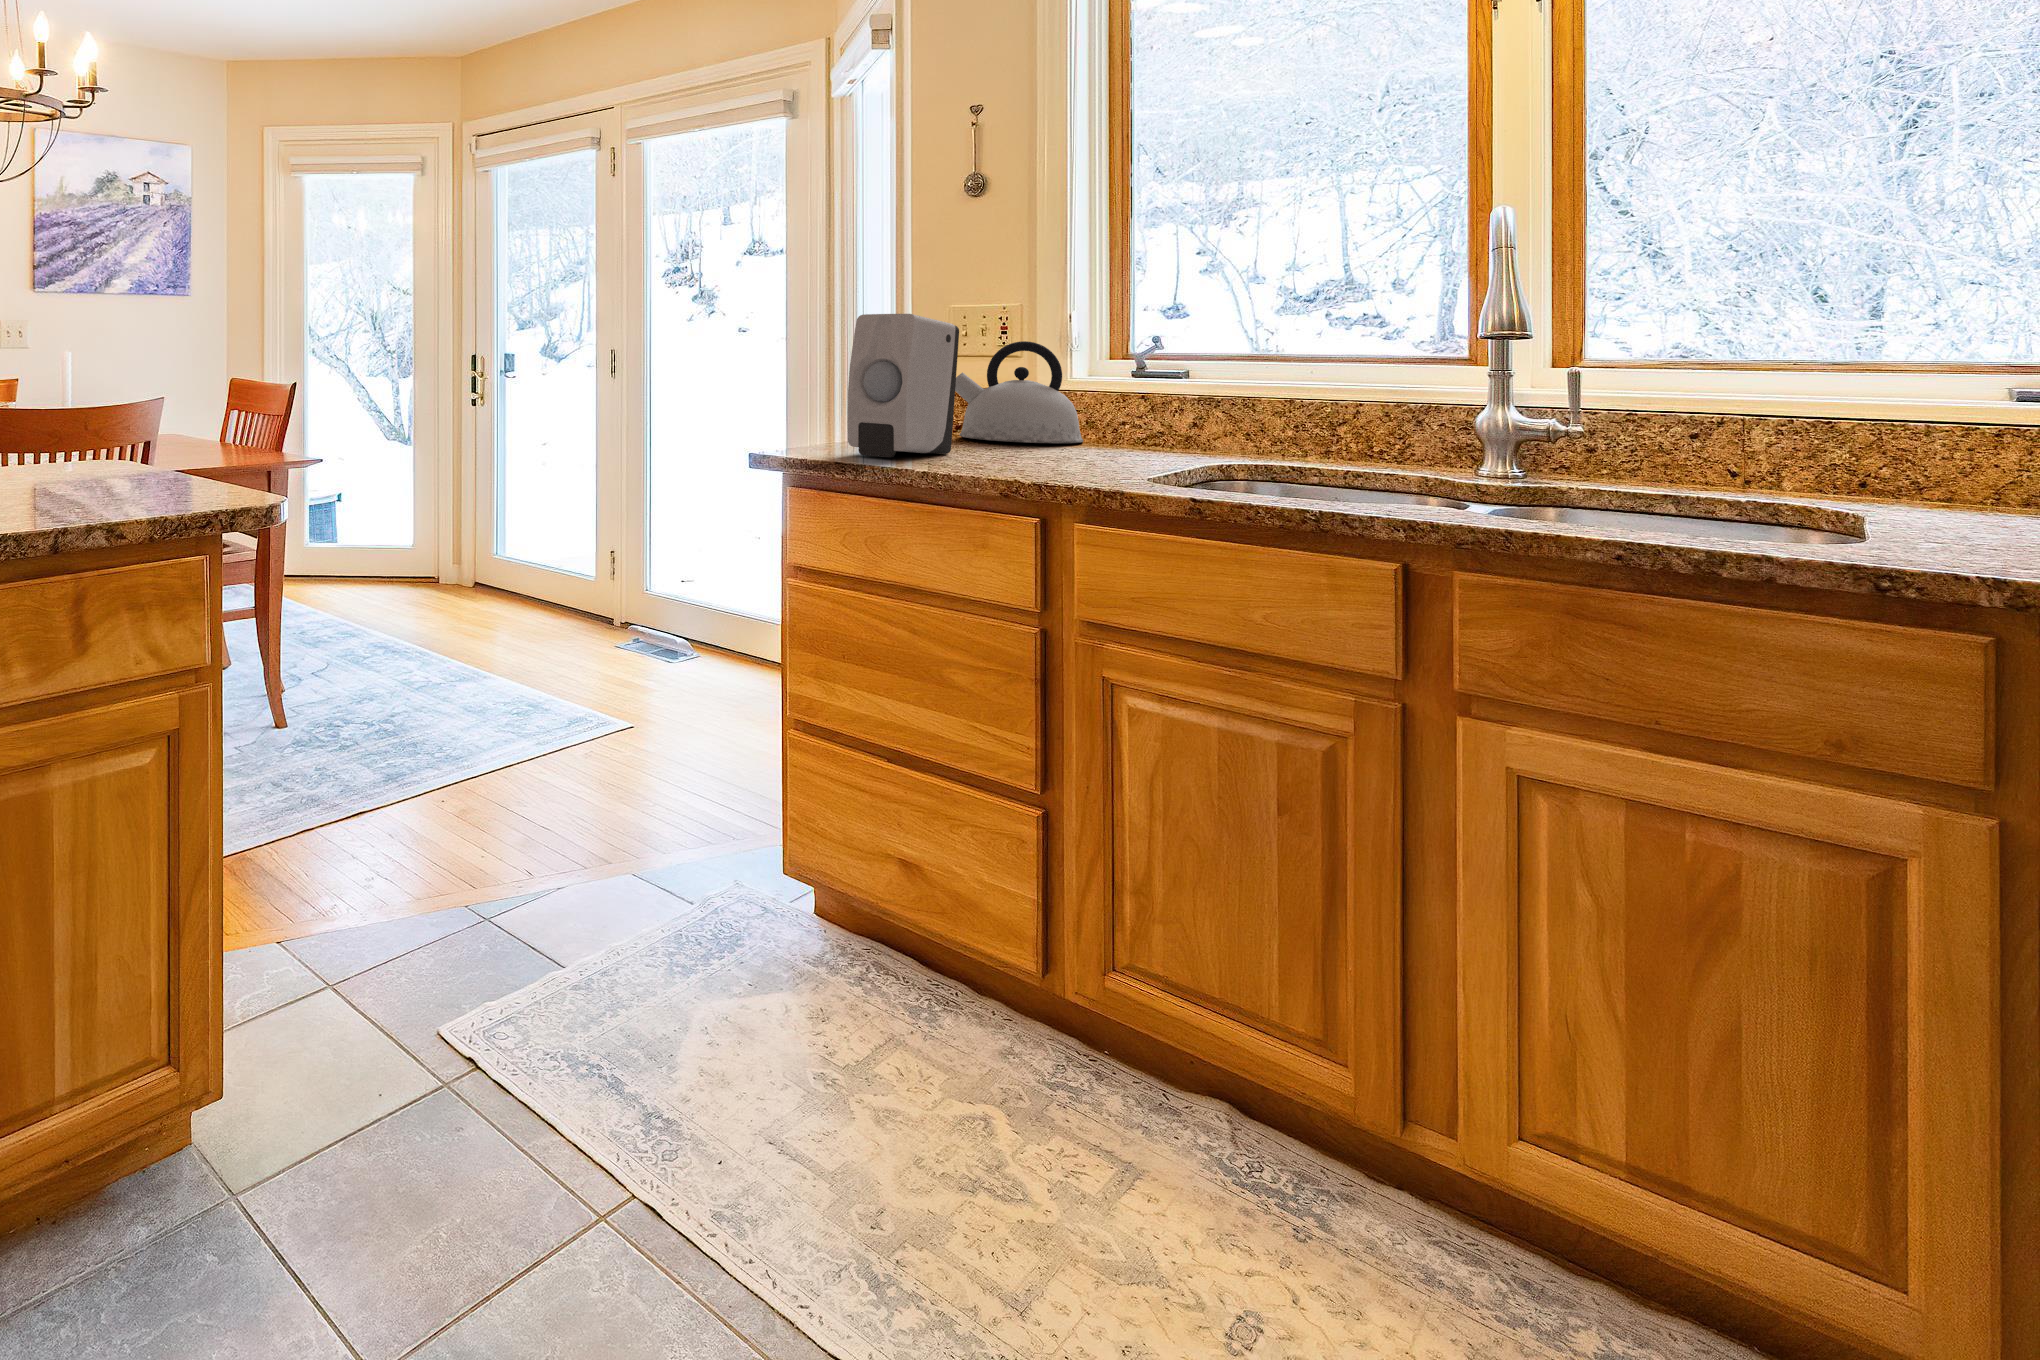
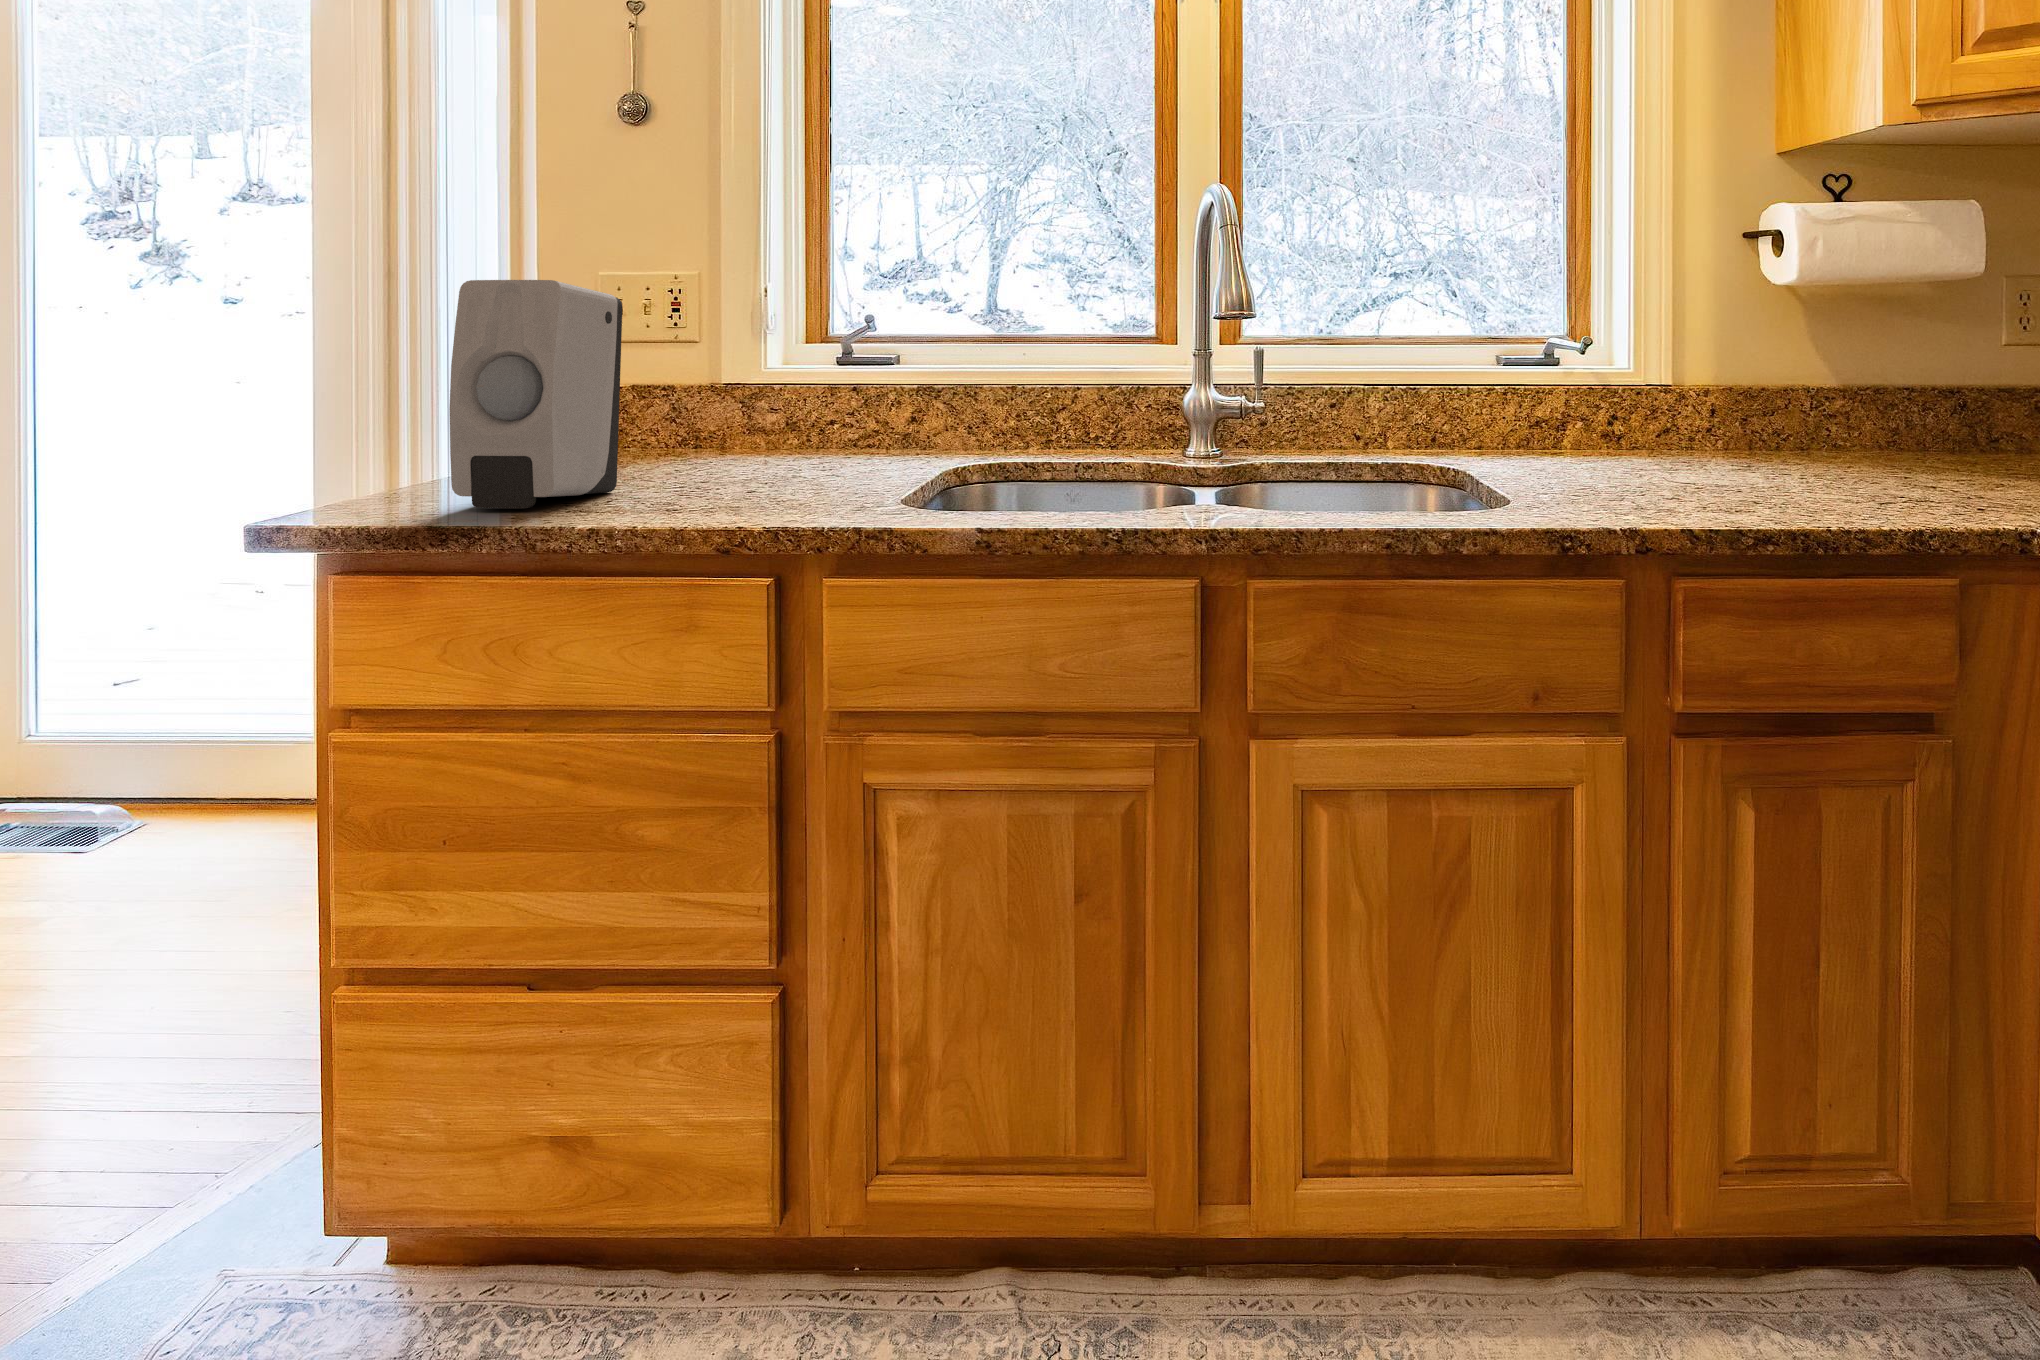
kettle: present [955,341,1083,443] -> none [596,318,784,464]

